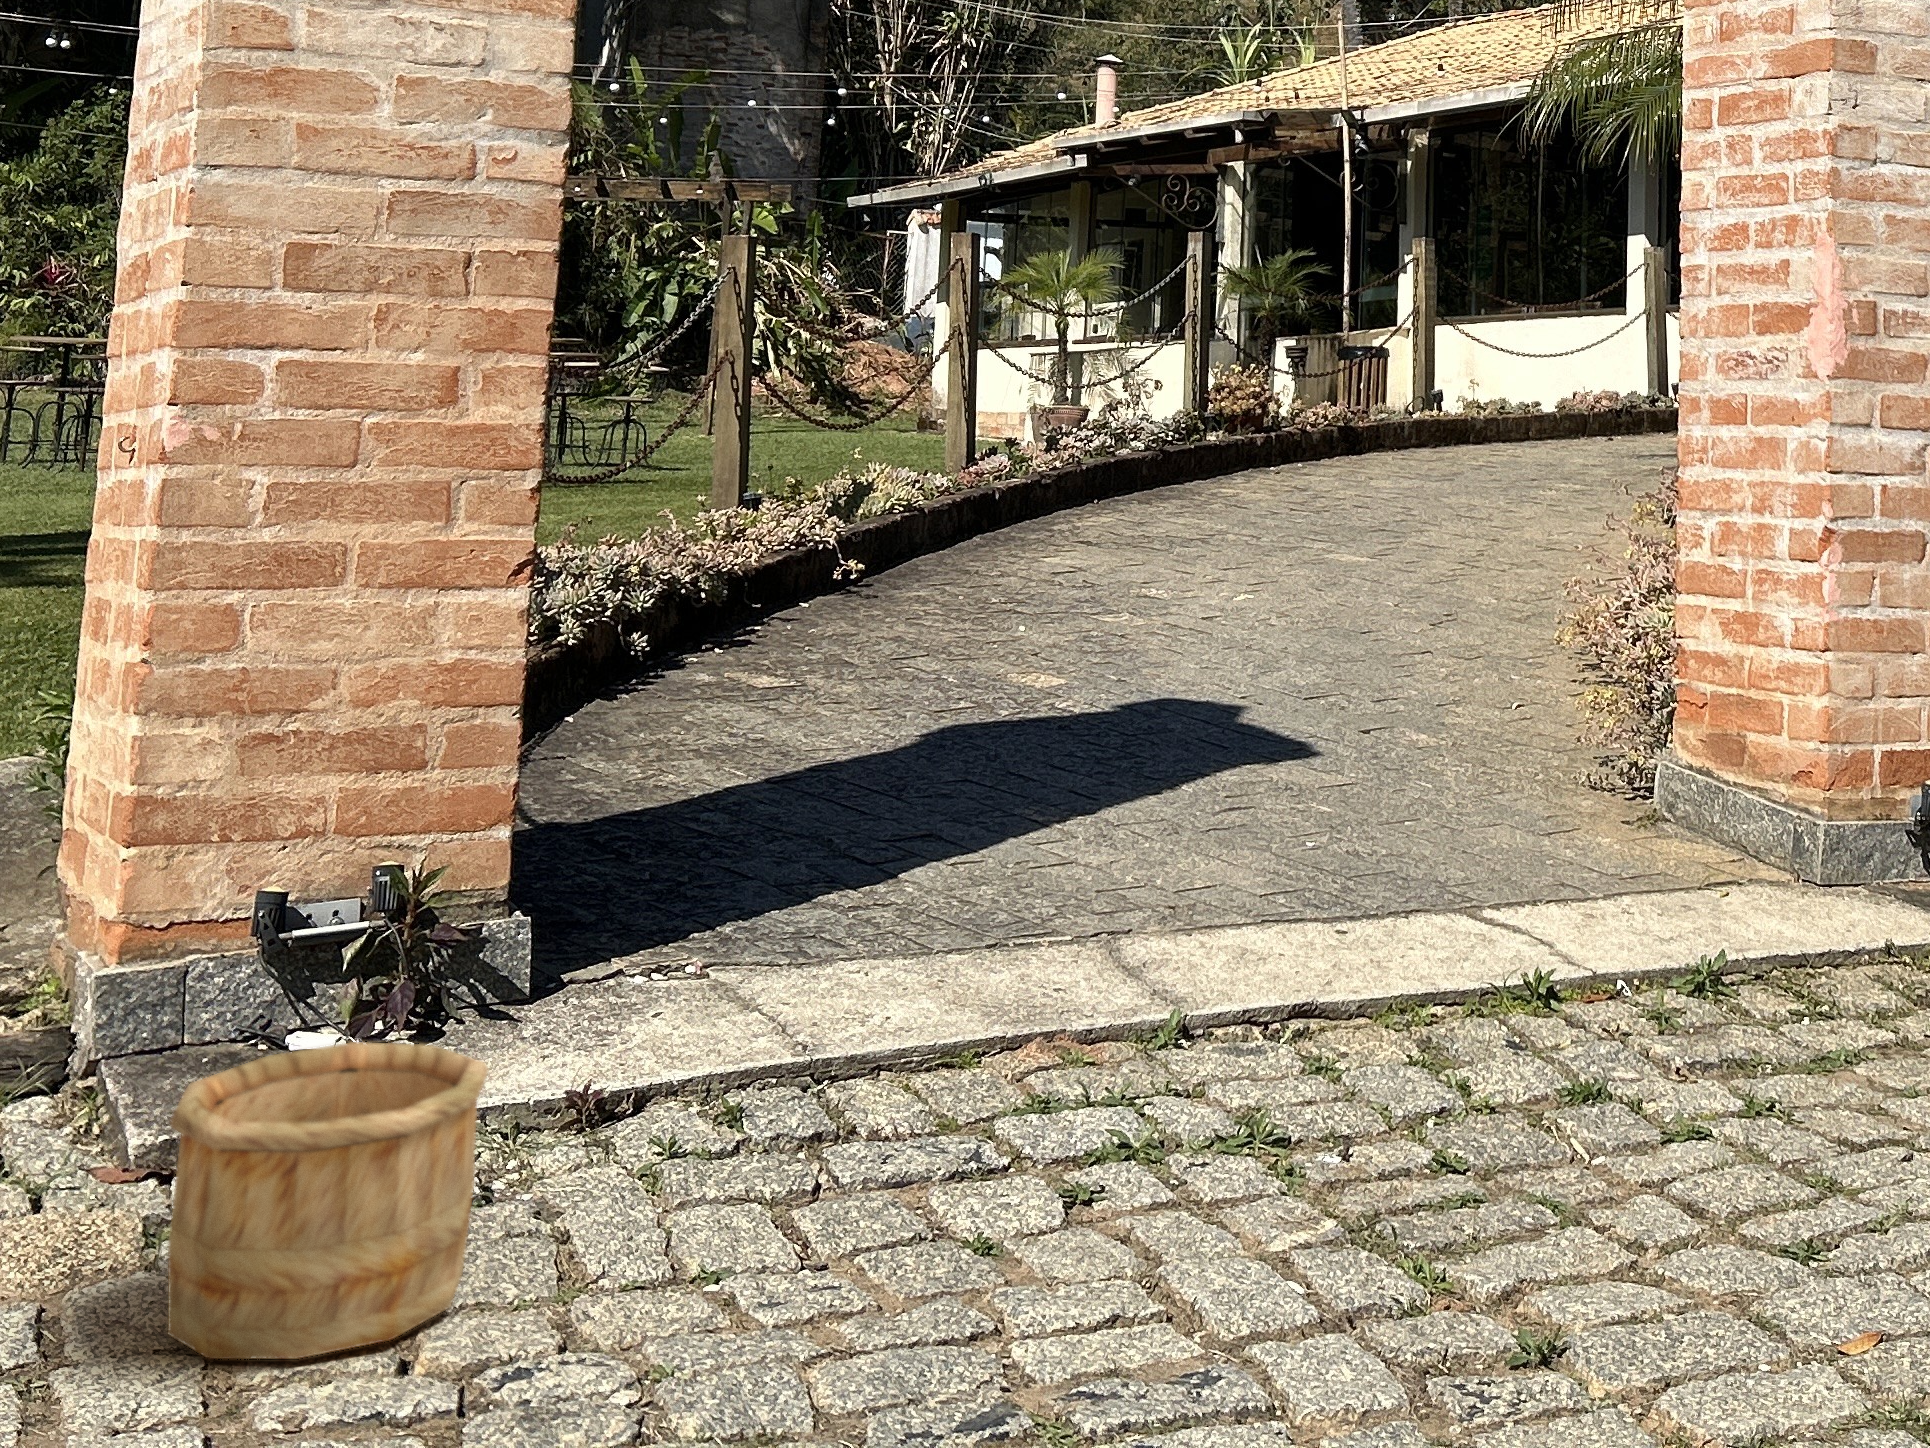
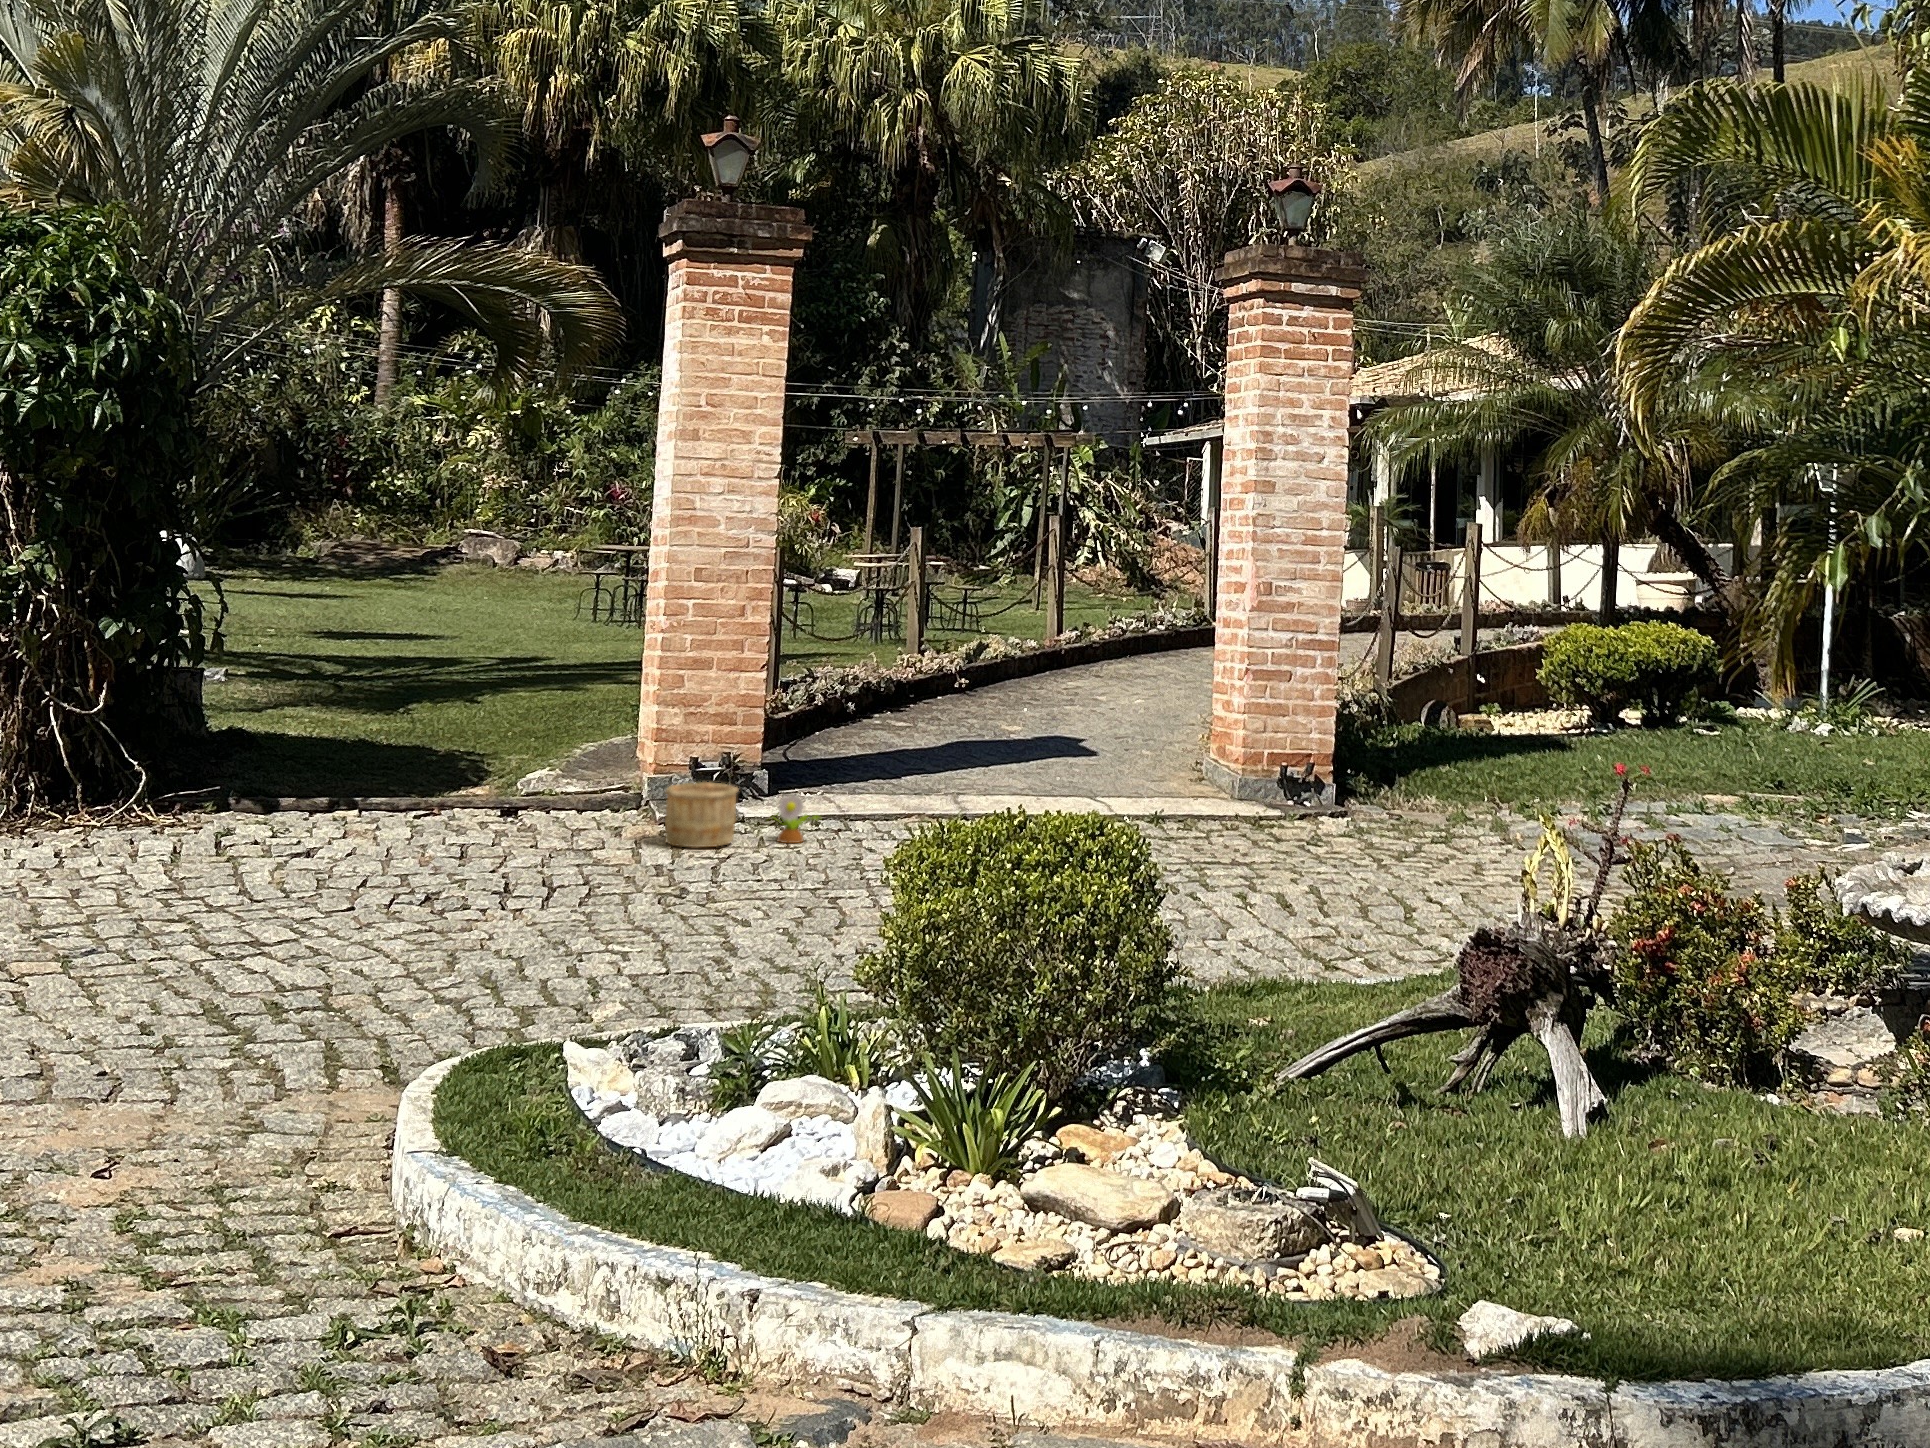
decorative plant: none [589,1053,801,1250] -> present [769,794,819,843]

